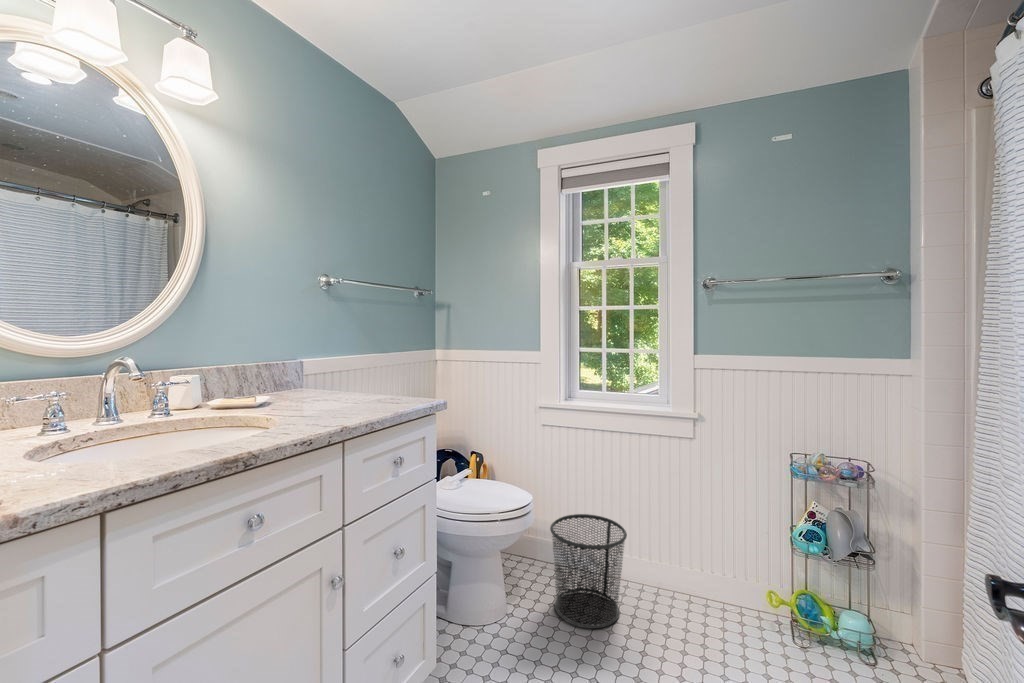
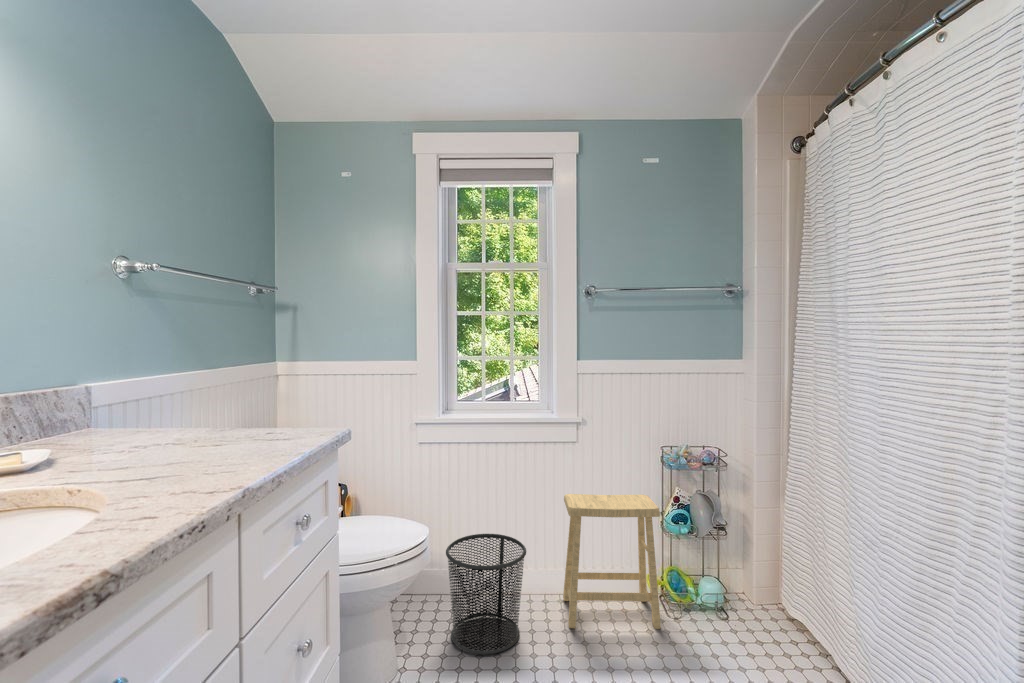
footstool: none [671,490,780,652] -> present [563,494,661,629]

